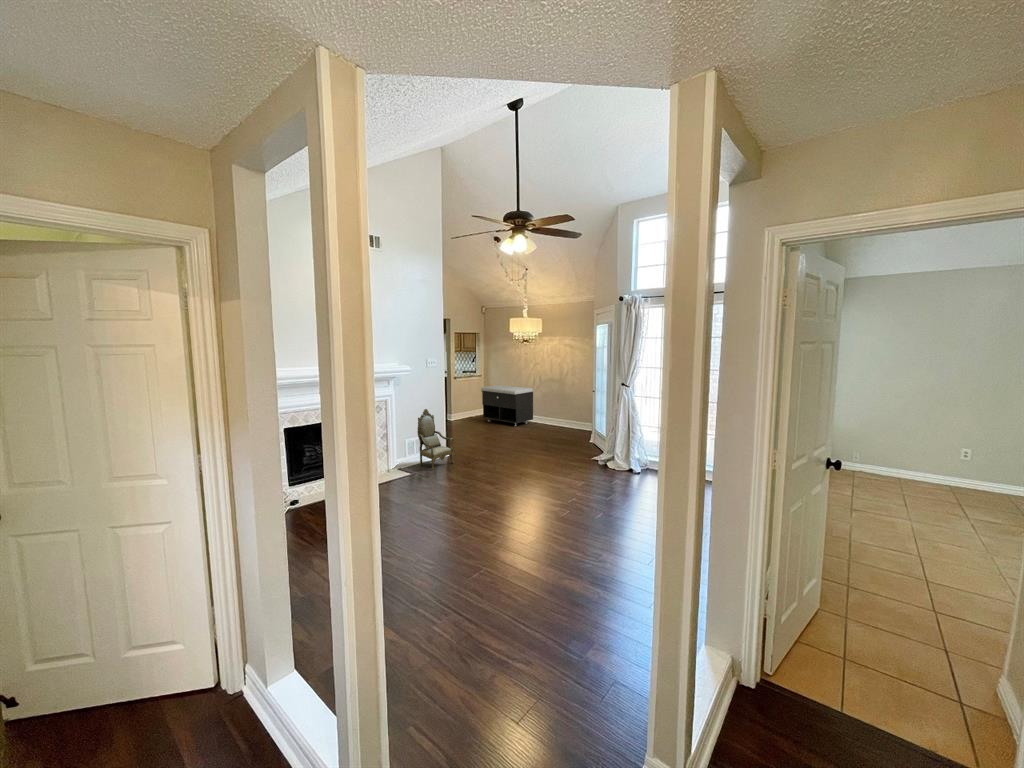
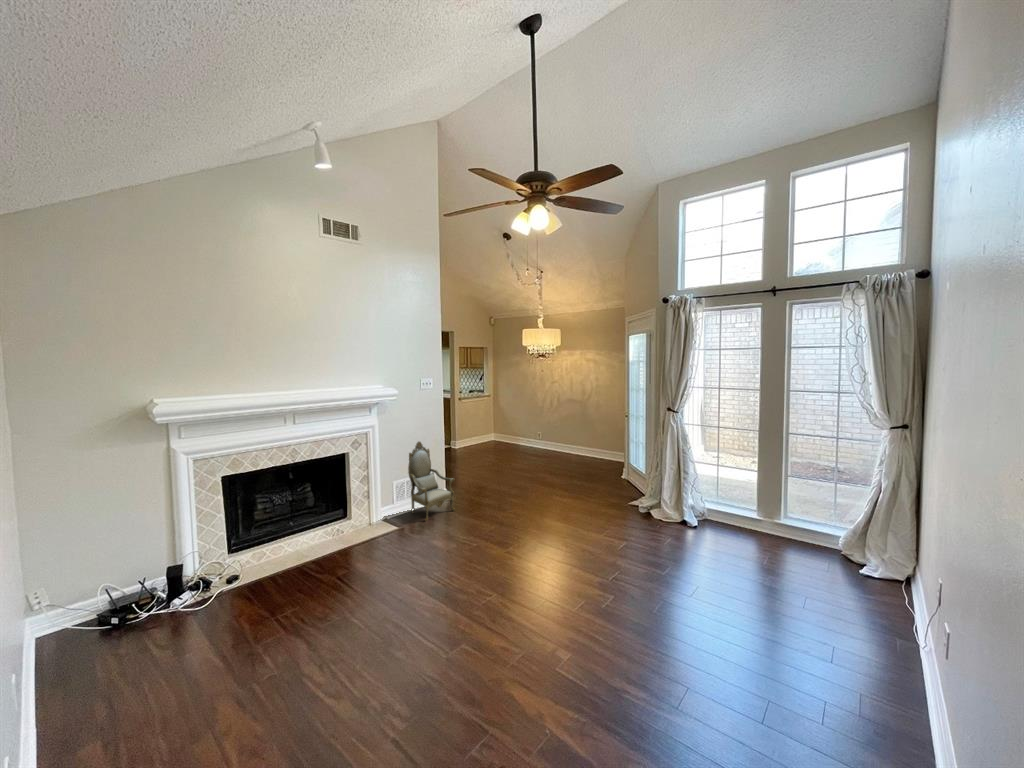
storage bench: present [481,385,533,426] -> none [490,407,551,456]

